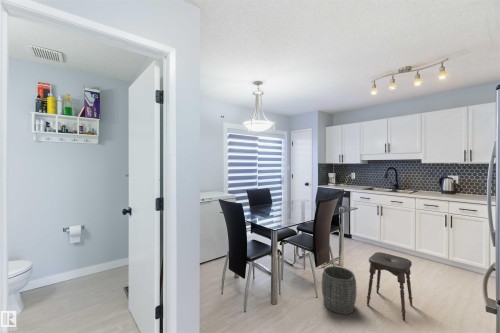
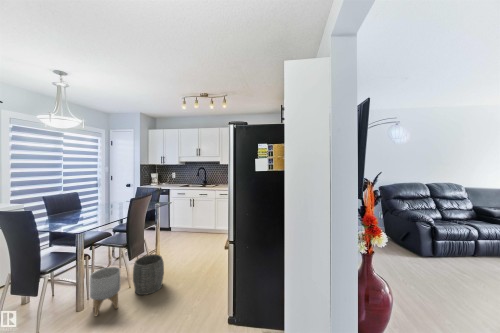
stool: present [367,252,413,320] -> none [173,235,205,280]
planter: none [284,268,311,317] -> present [90,267,120,316]

